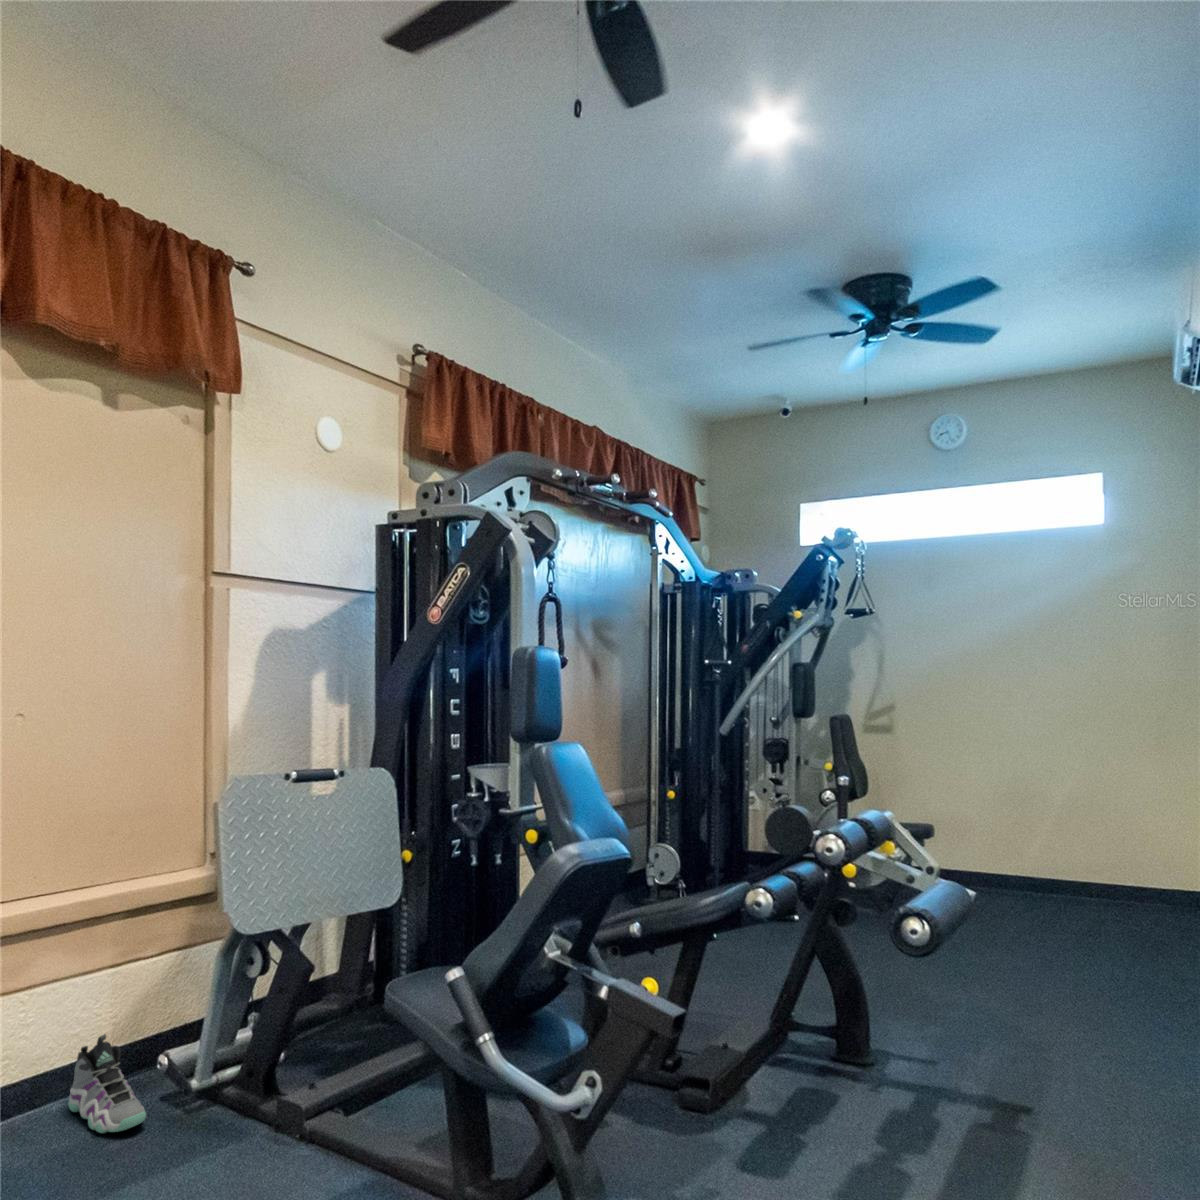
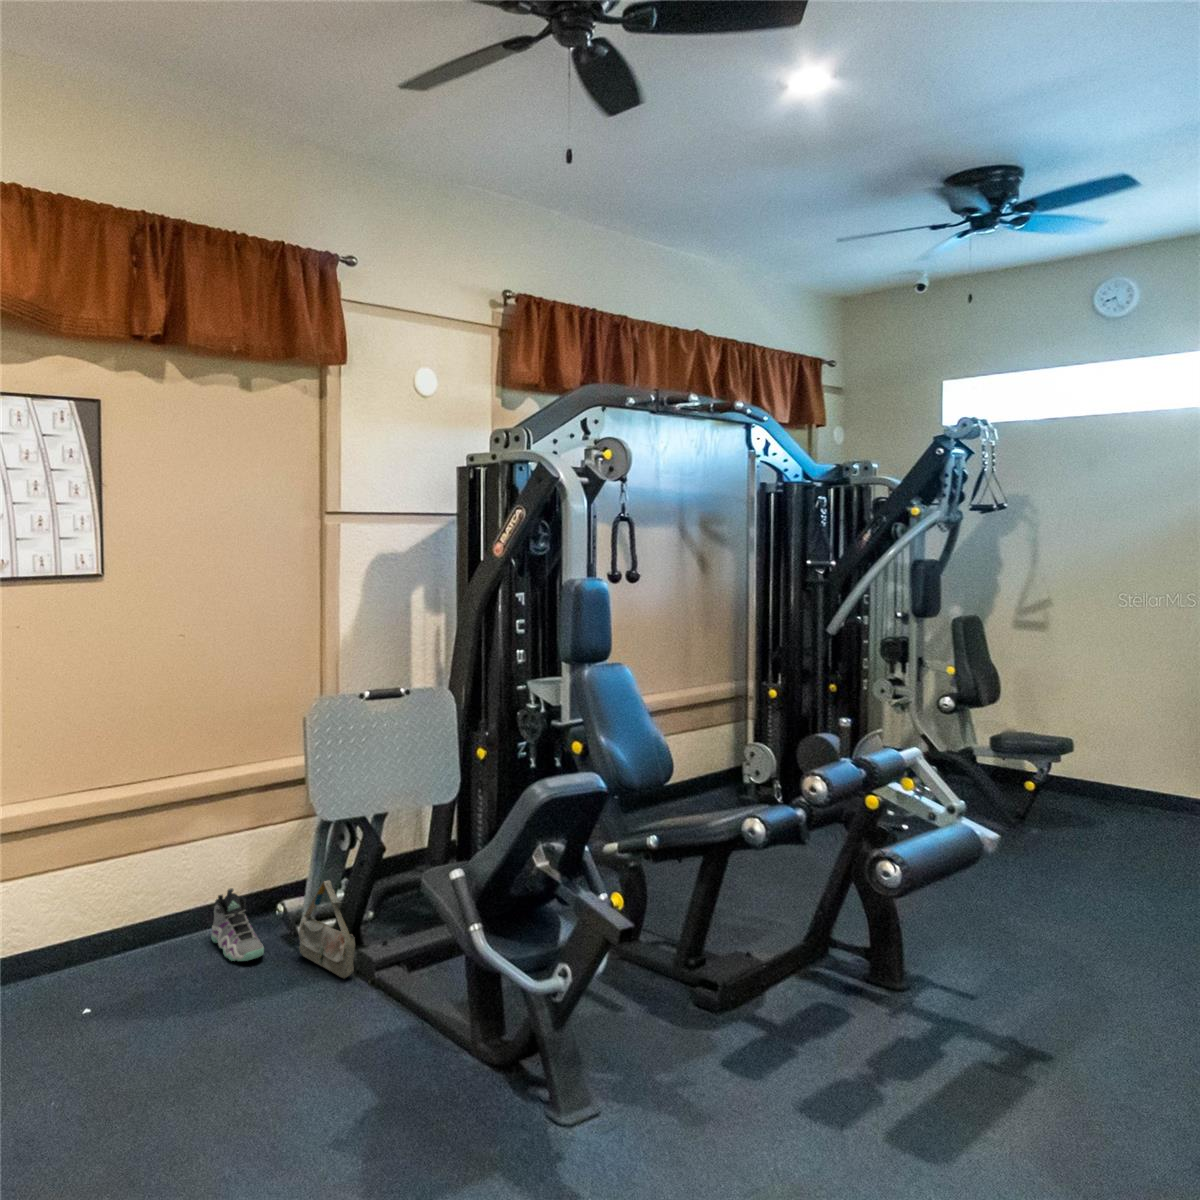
bag: none [193,1011,274,1140] -> present [298,881,355,978]

